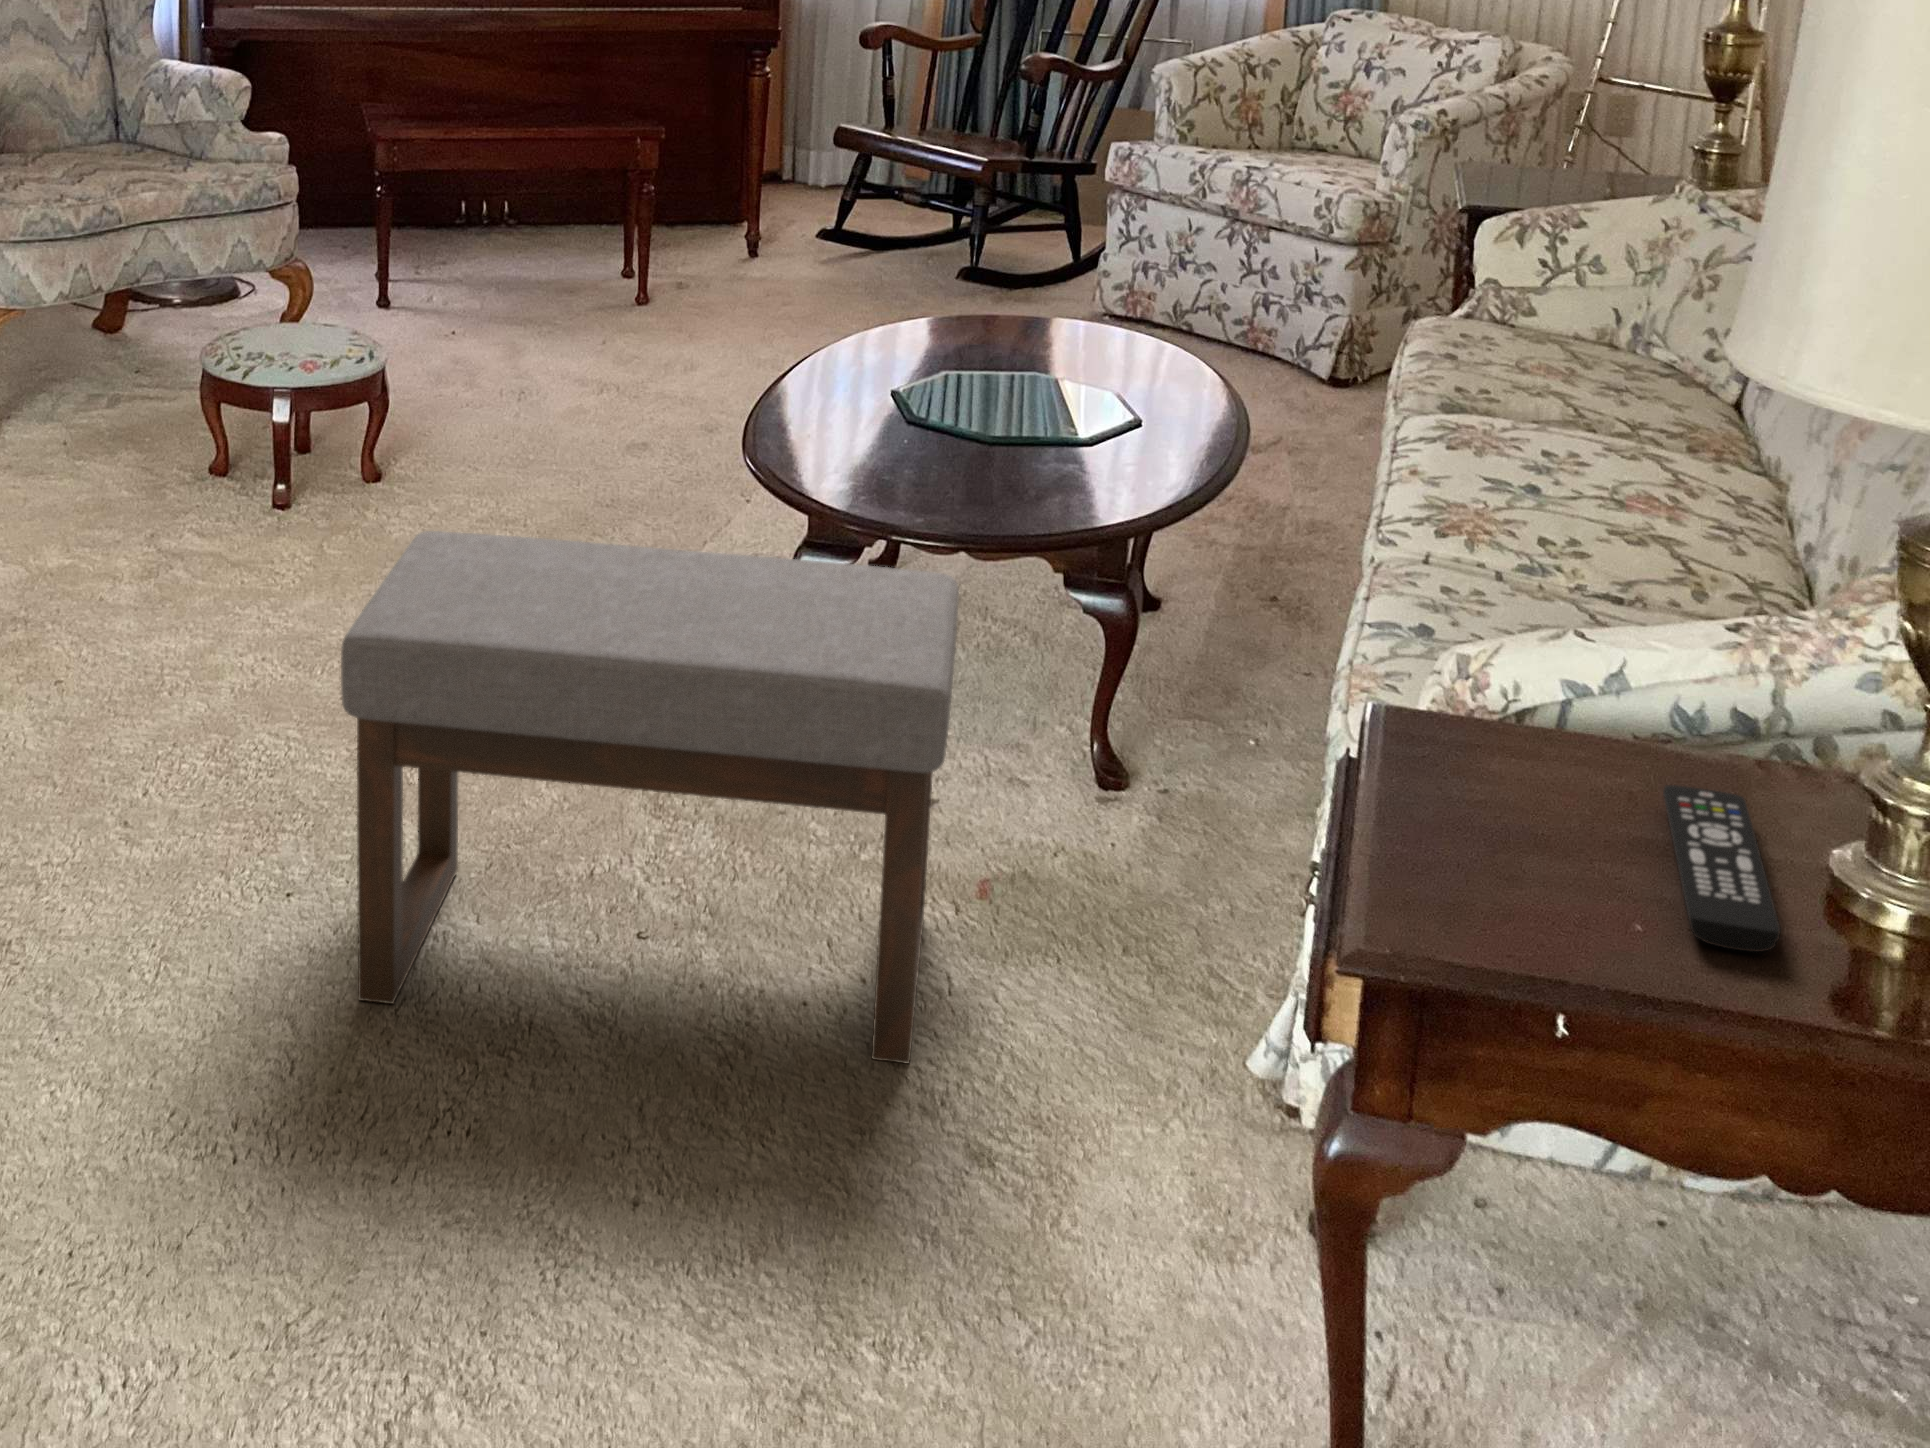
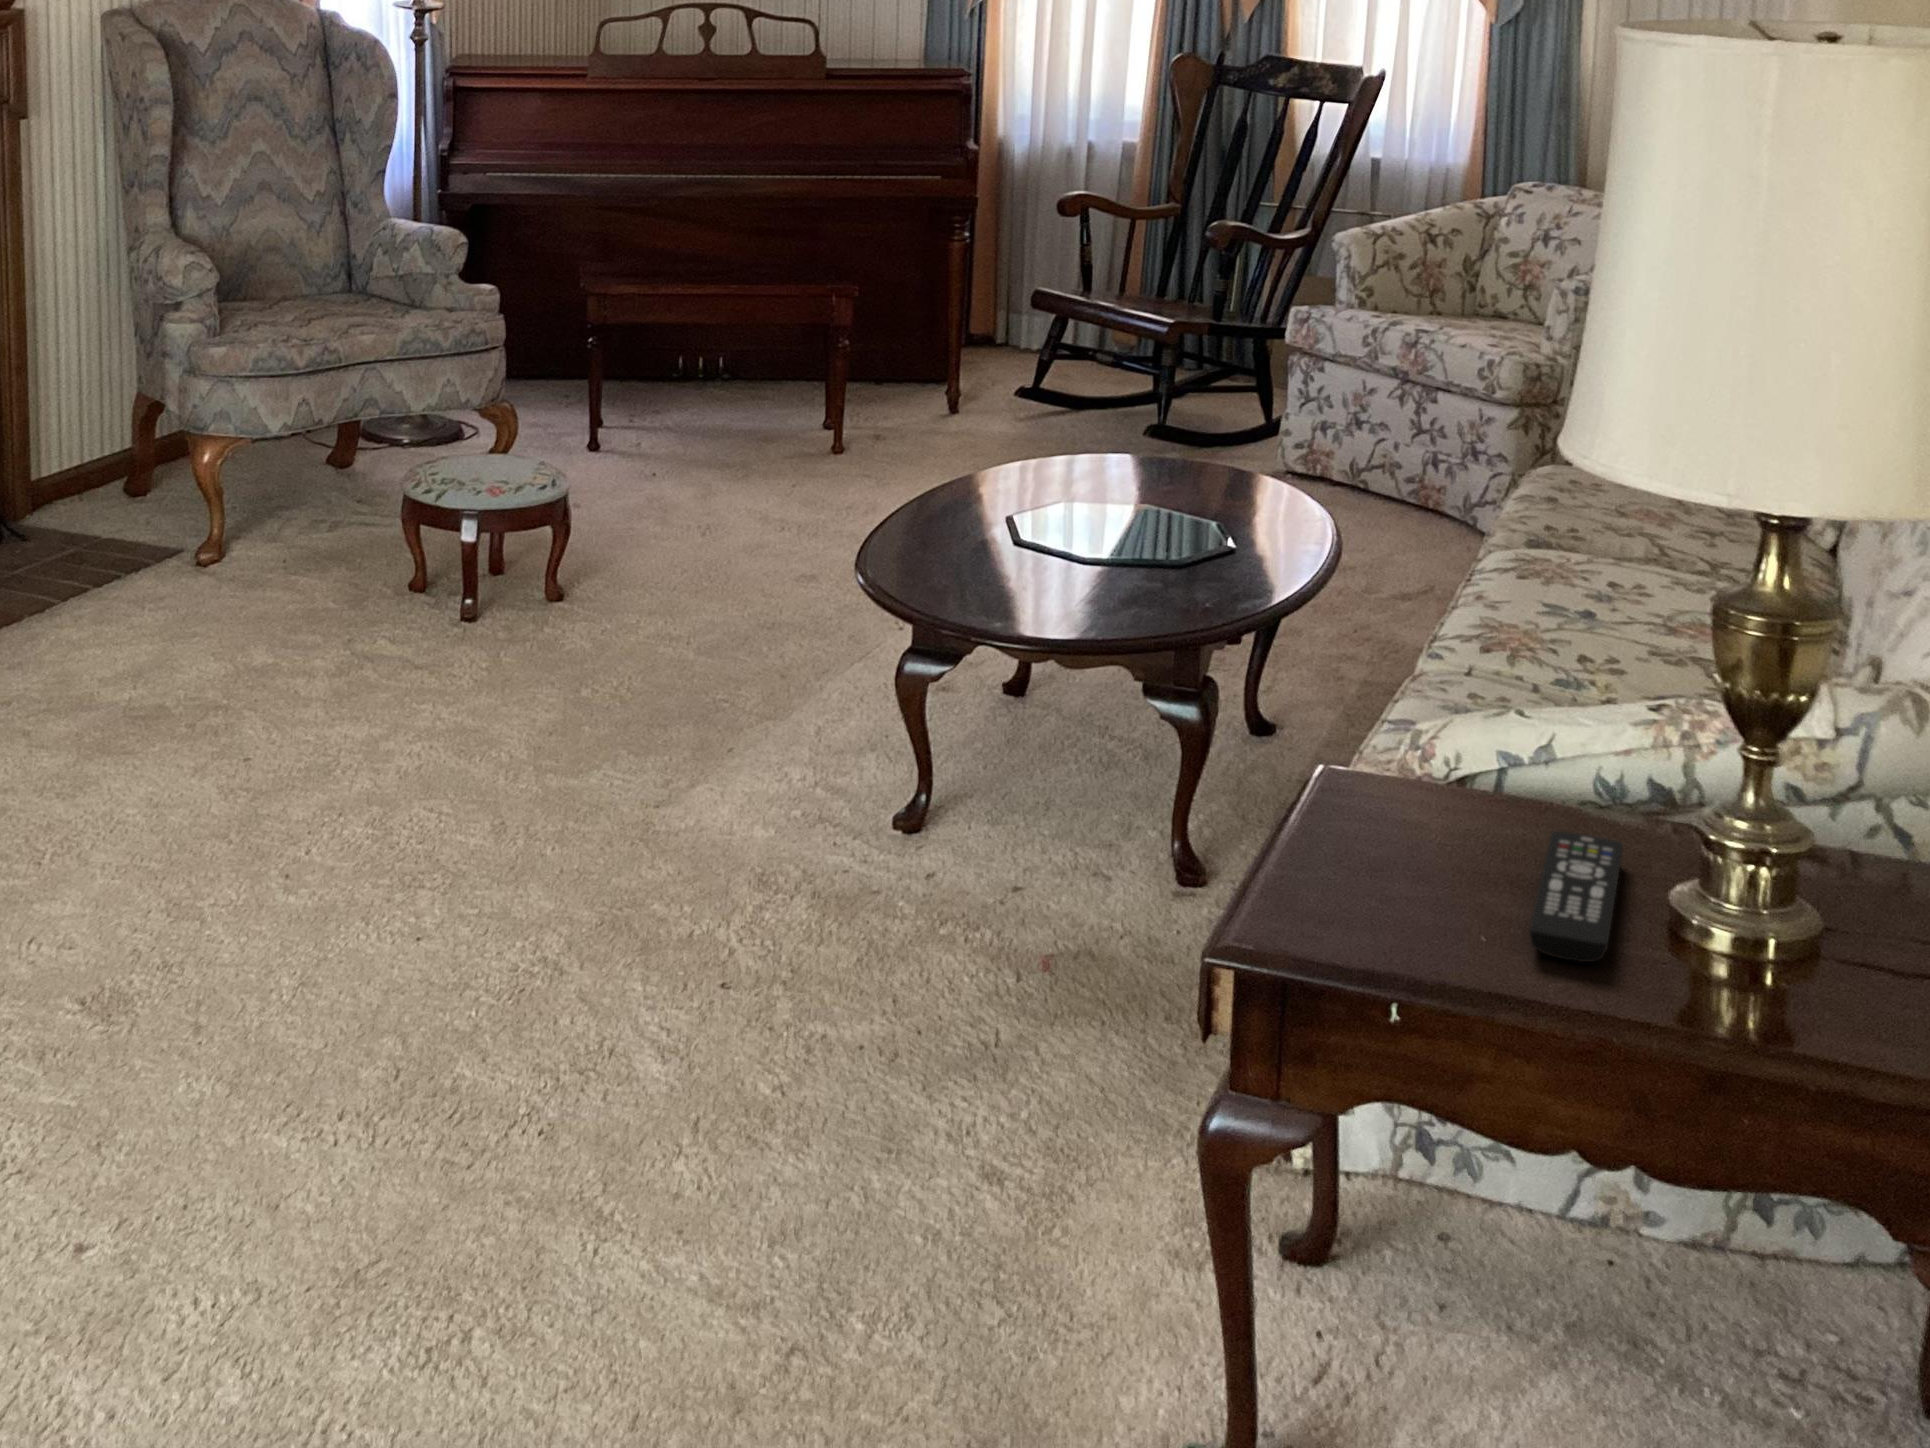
ottoman: present [341,531,959,1064] -> none [449,615,1012,1102]

